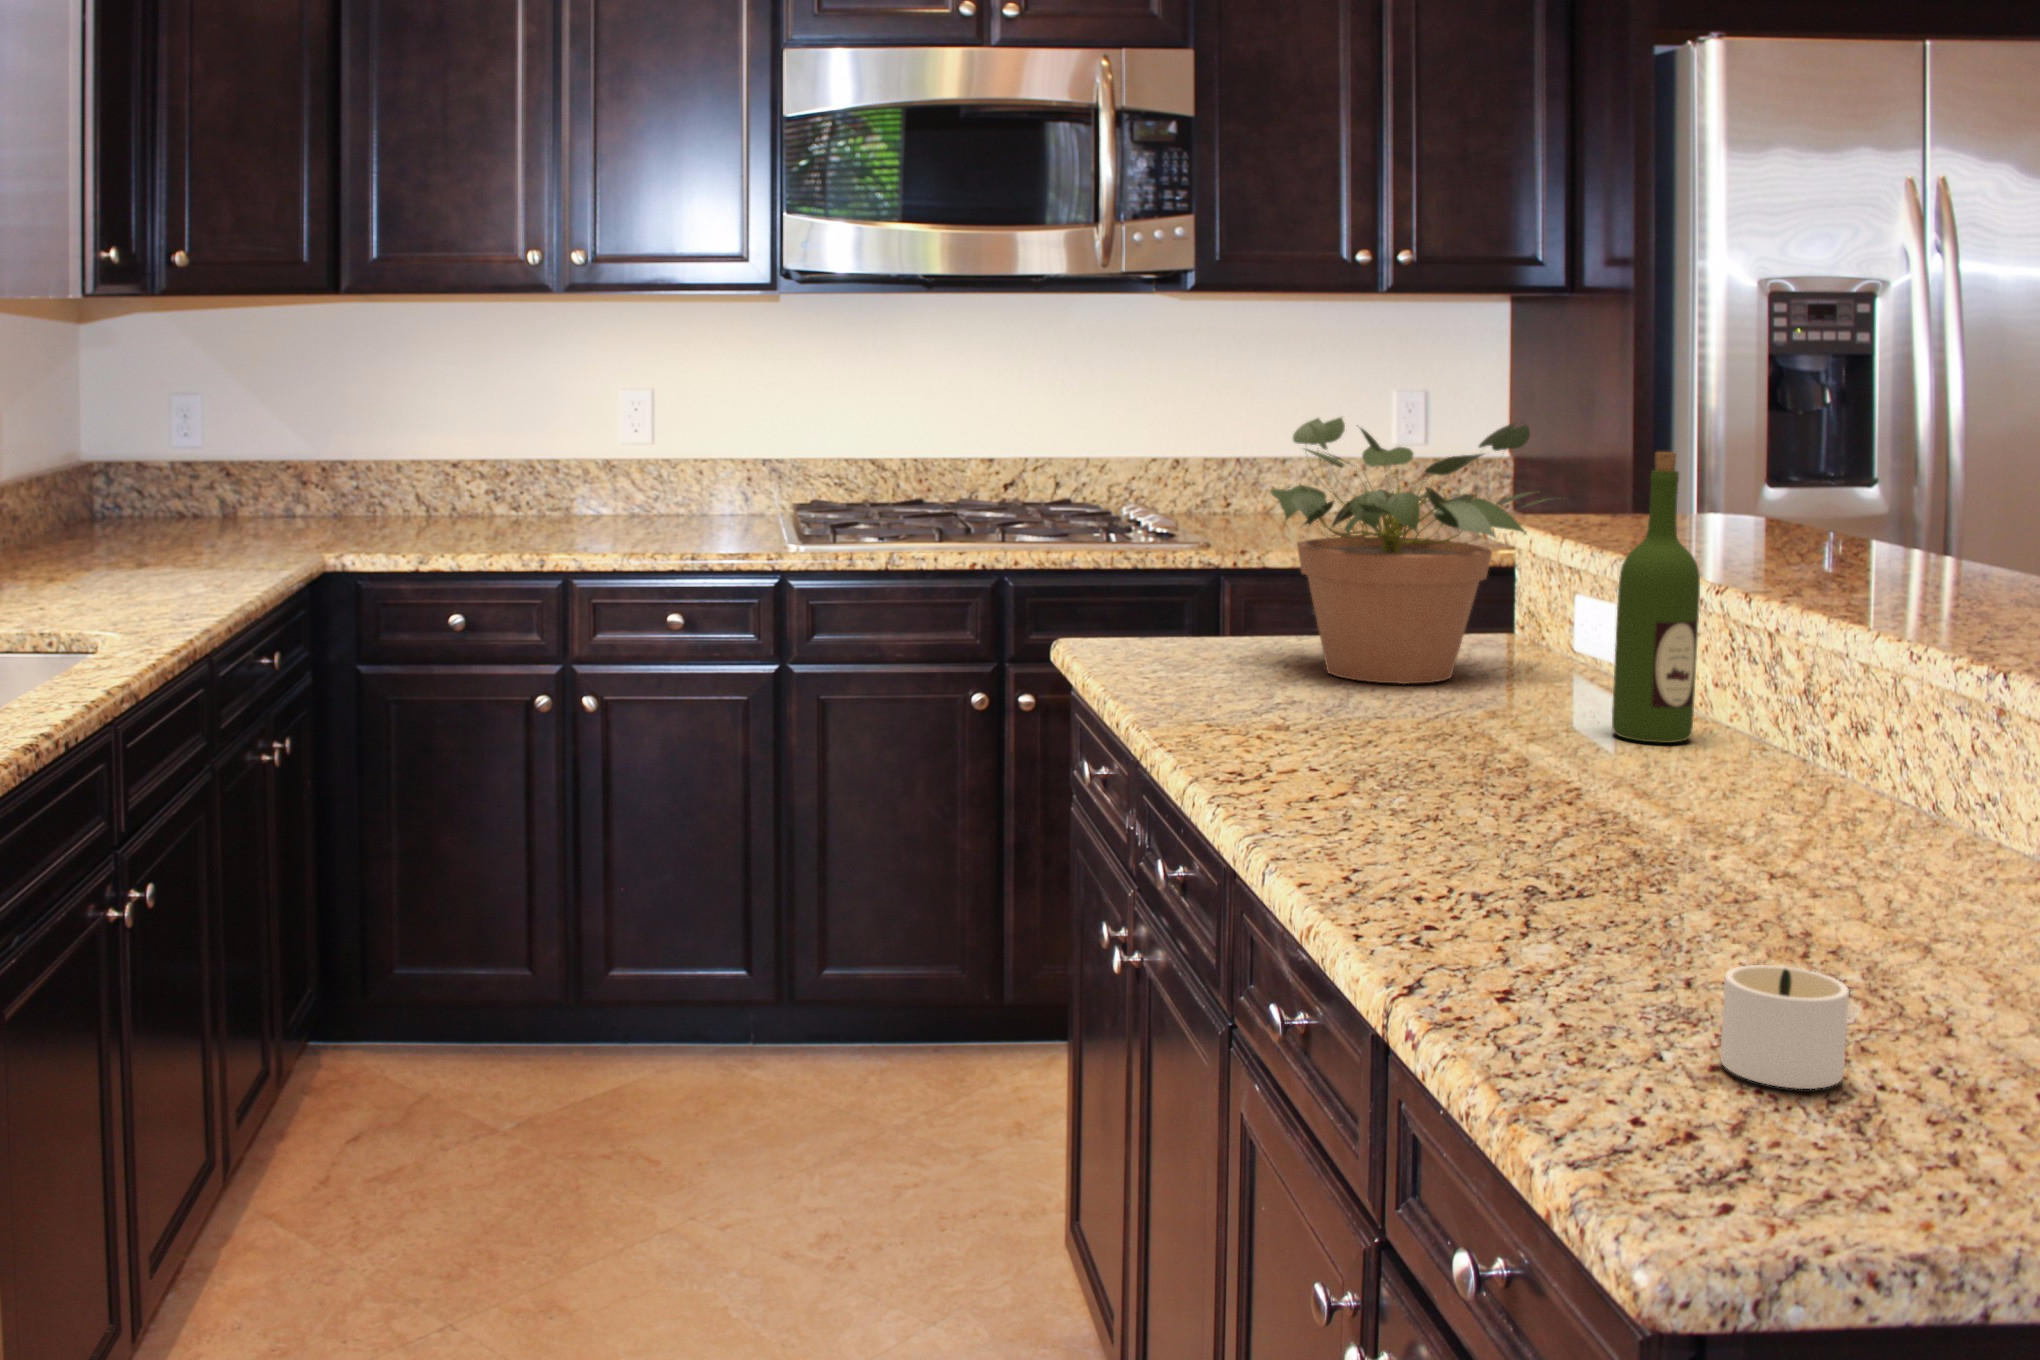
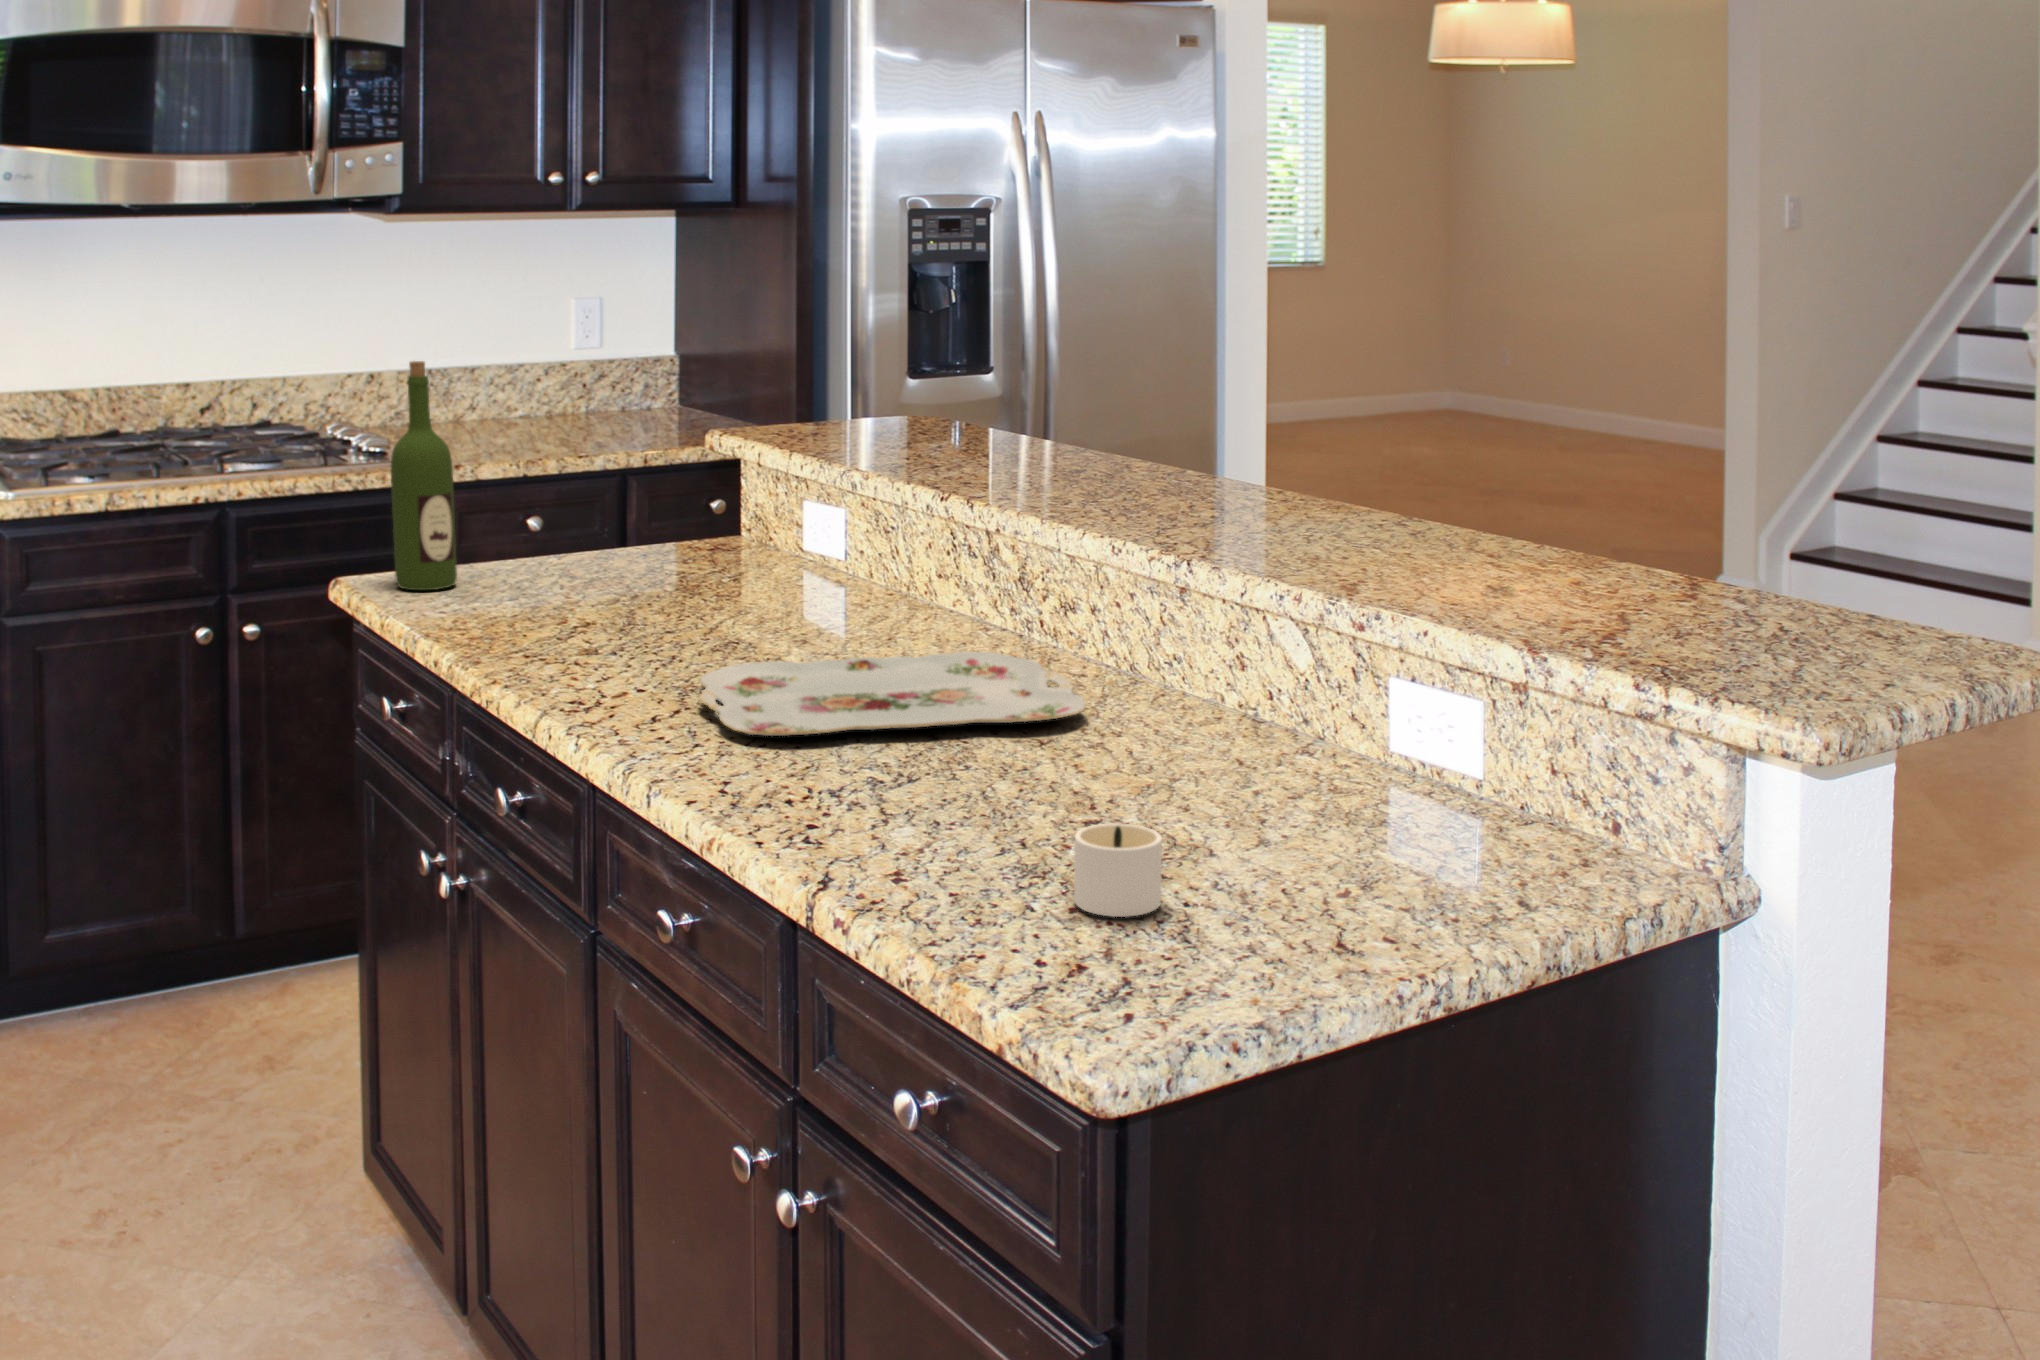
potted plant: present [1270,417,1545,684] -> none [536,350,804,597]
wine bottle: present [1612,452,1700,743] -> present [391,361,457,590]
serving tray: none [1364,752,1845,851] -> present [698,652,1086,736]

